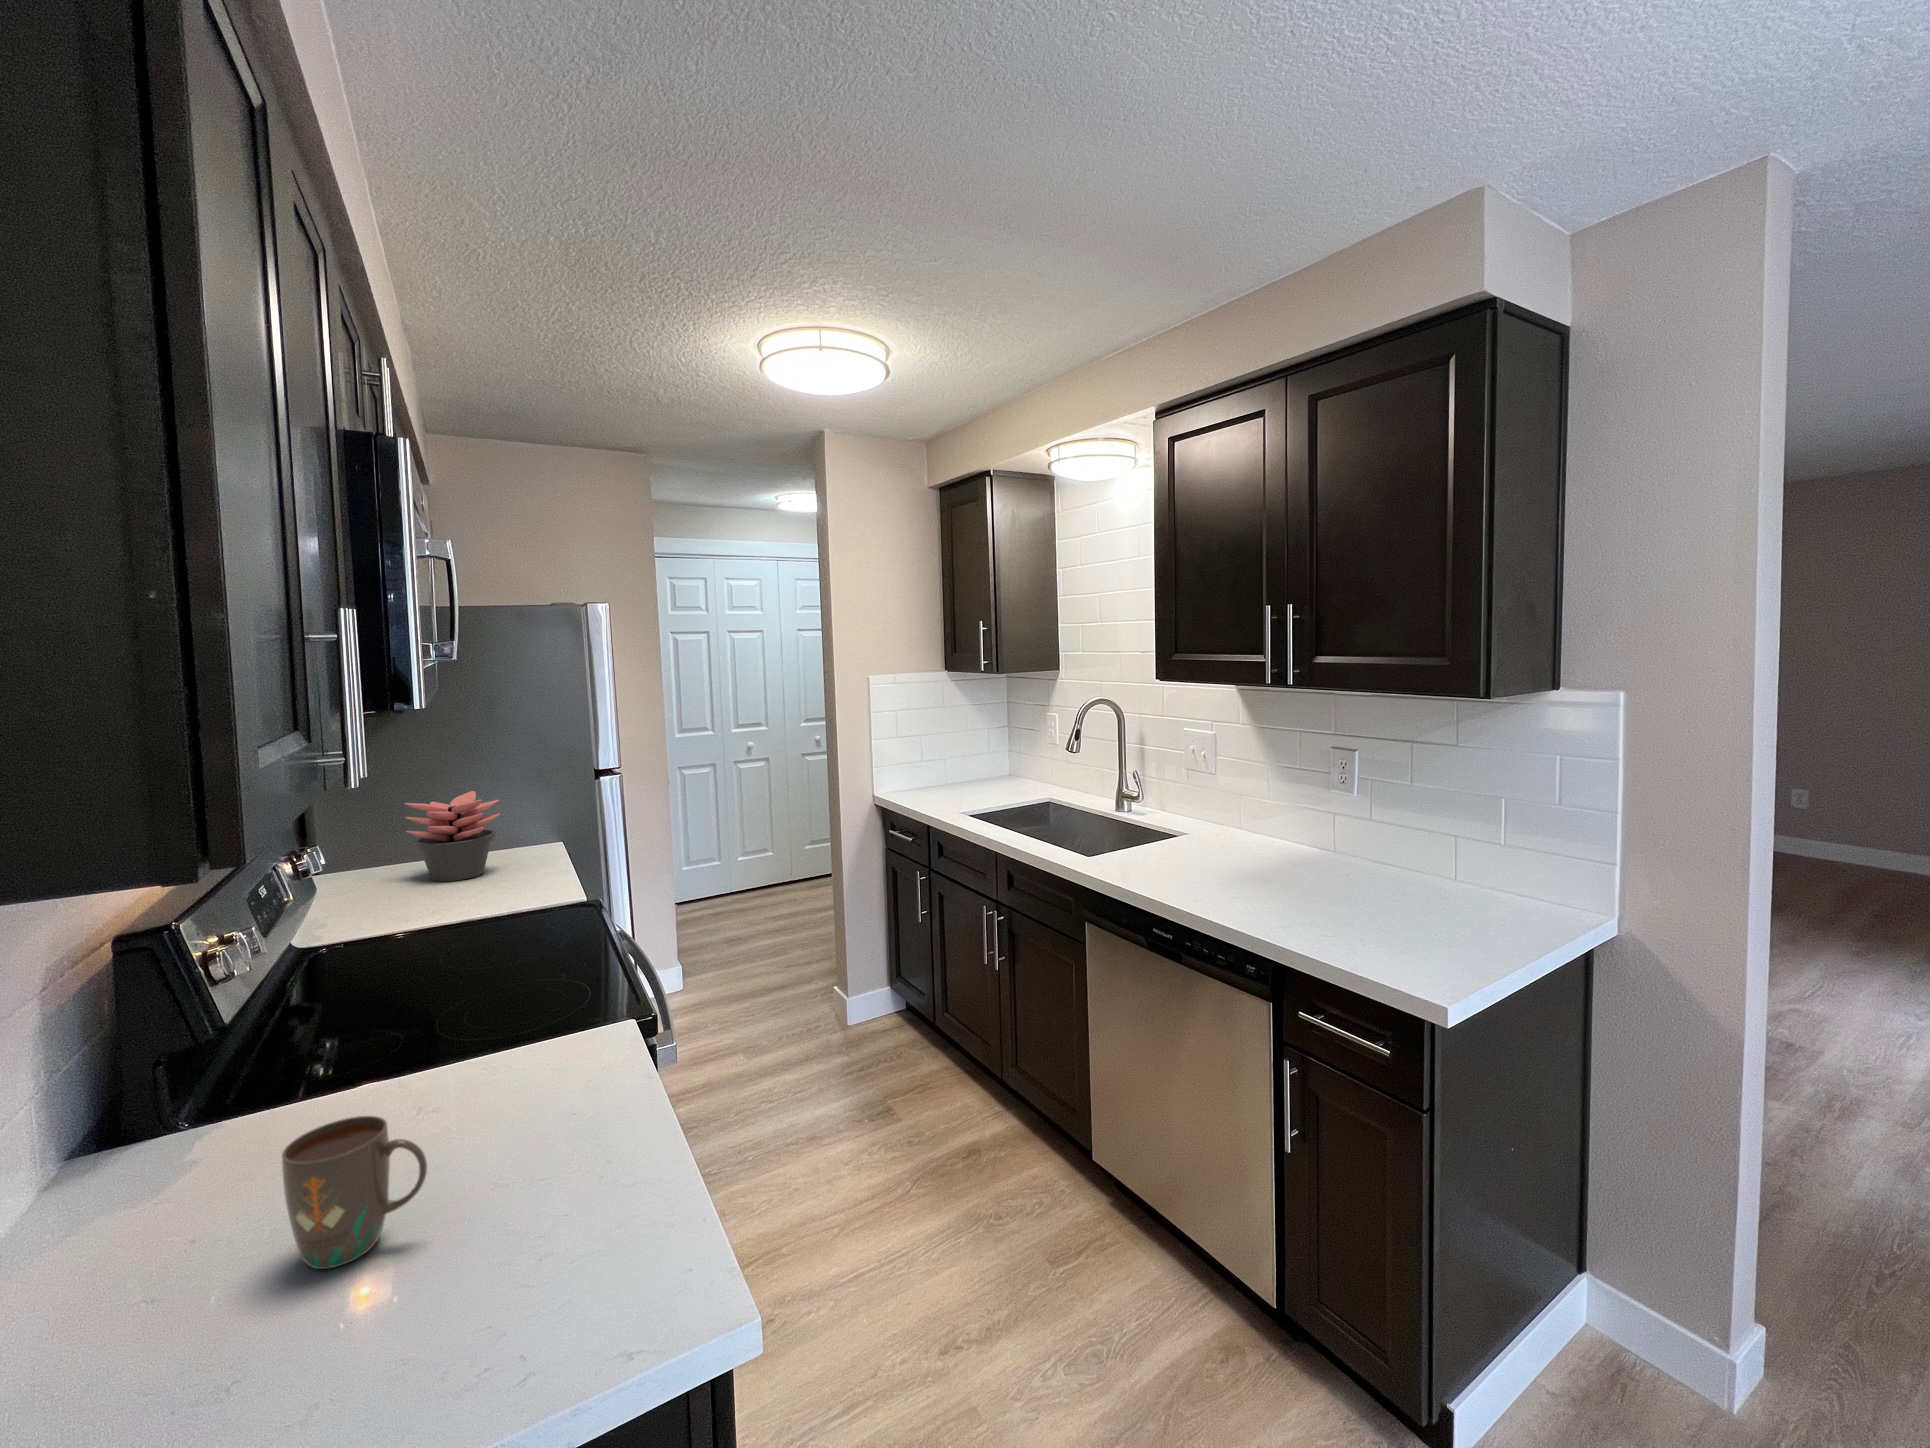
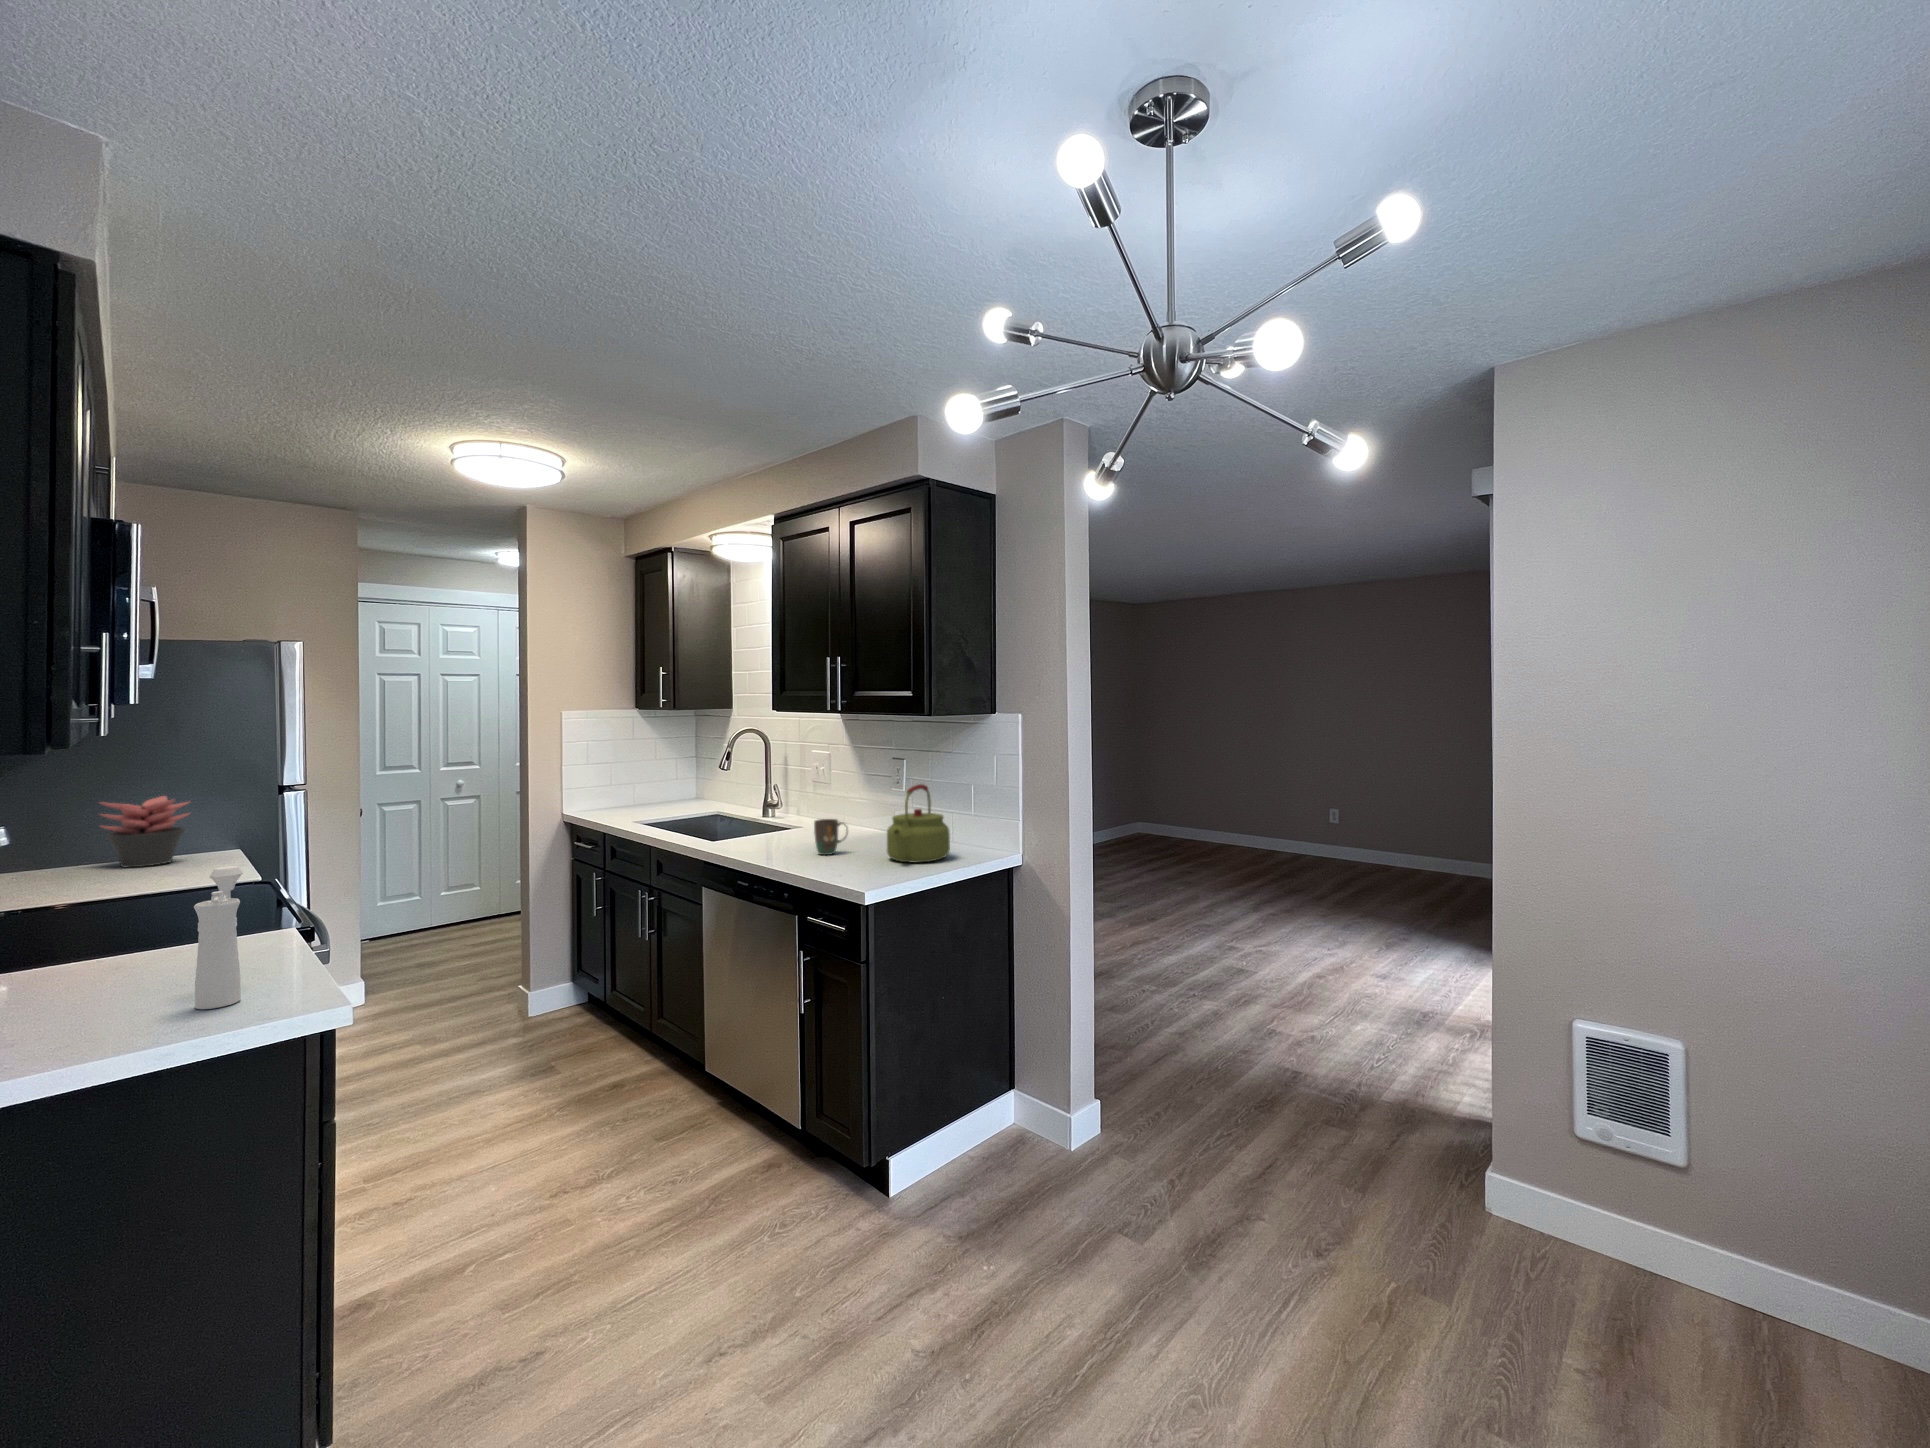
kettle: none [1380,800,1488,925] -> present [887,784,950,863]
pepper mill: none [460,1023,550,1352] -> present [194,866,243,1009]
mug: present [282,1116,427,1269] -> present [814,819,848,855]

